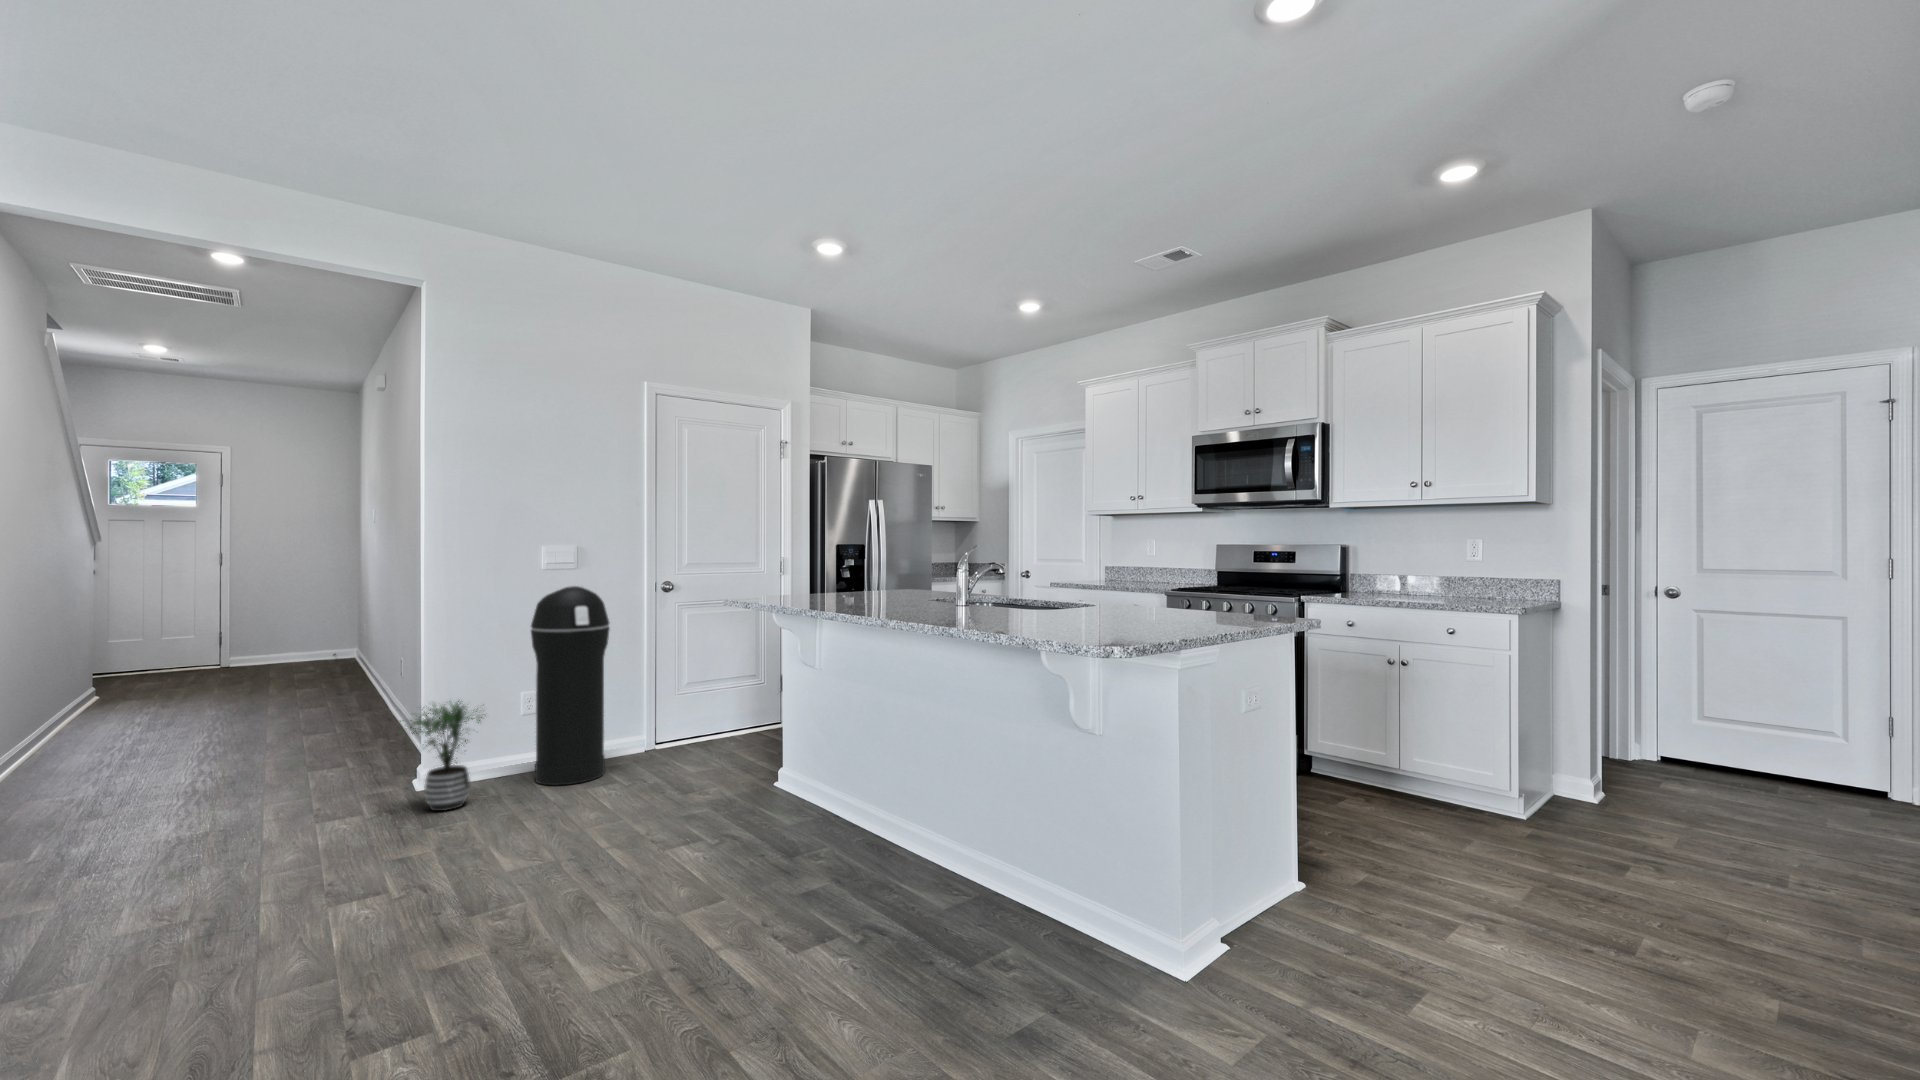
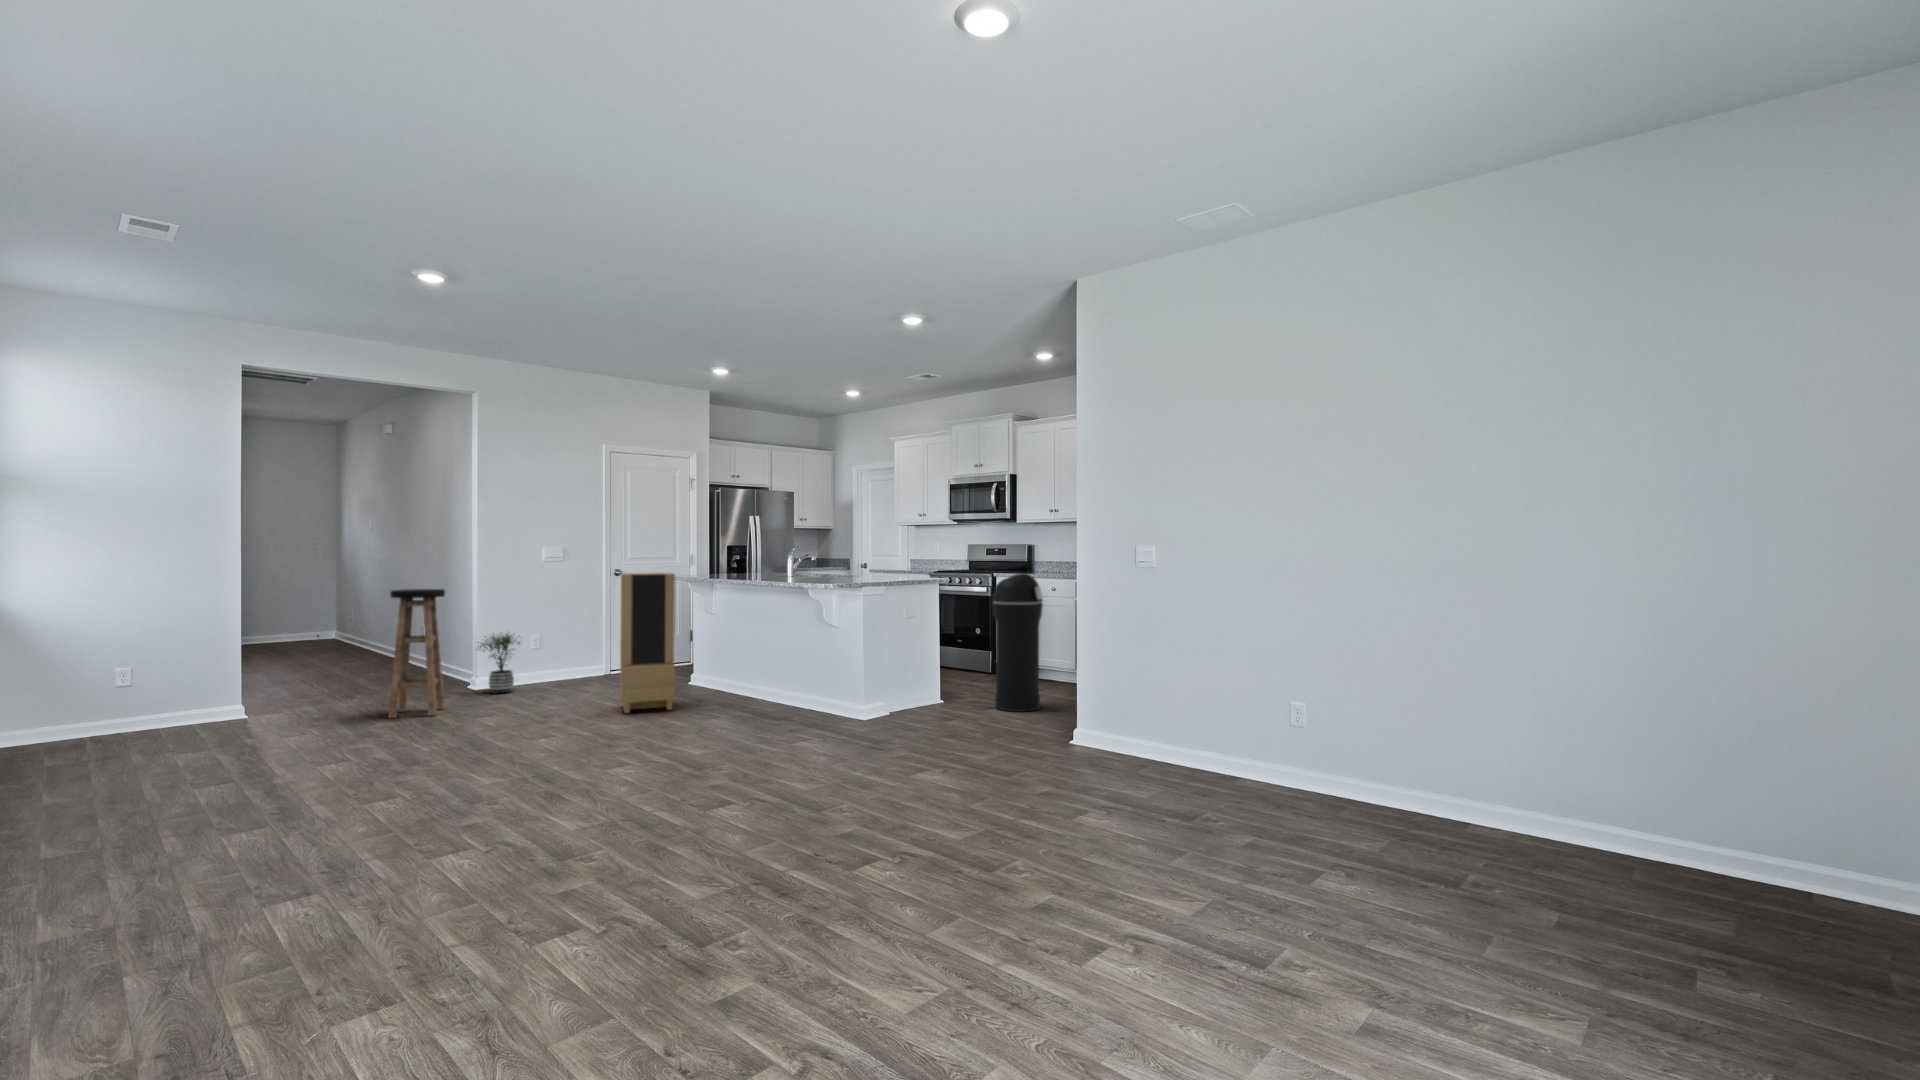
trash can: present [531,586,610,785] -> present [993,573,1043,712]
storage cabinet: none [616,605,727,905] -> present [620,573,675,713]
bar stool: none [165,634,305,901] -> present [388,589,445,718]

